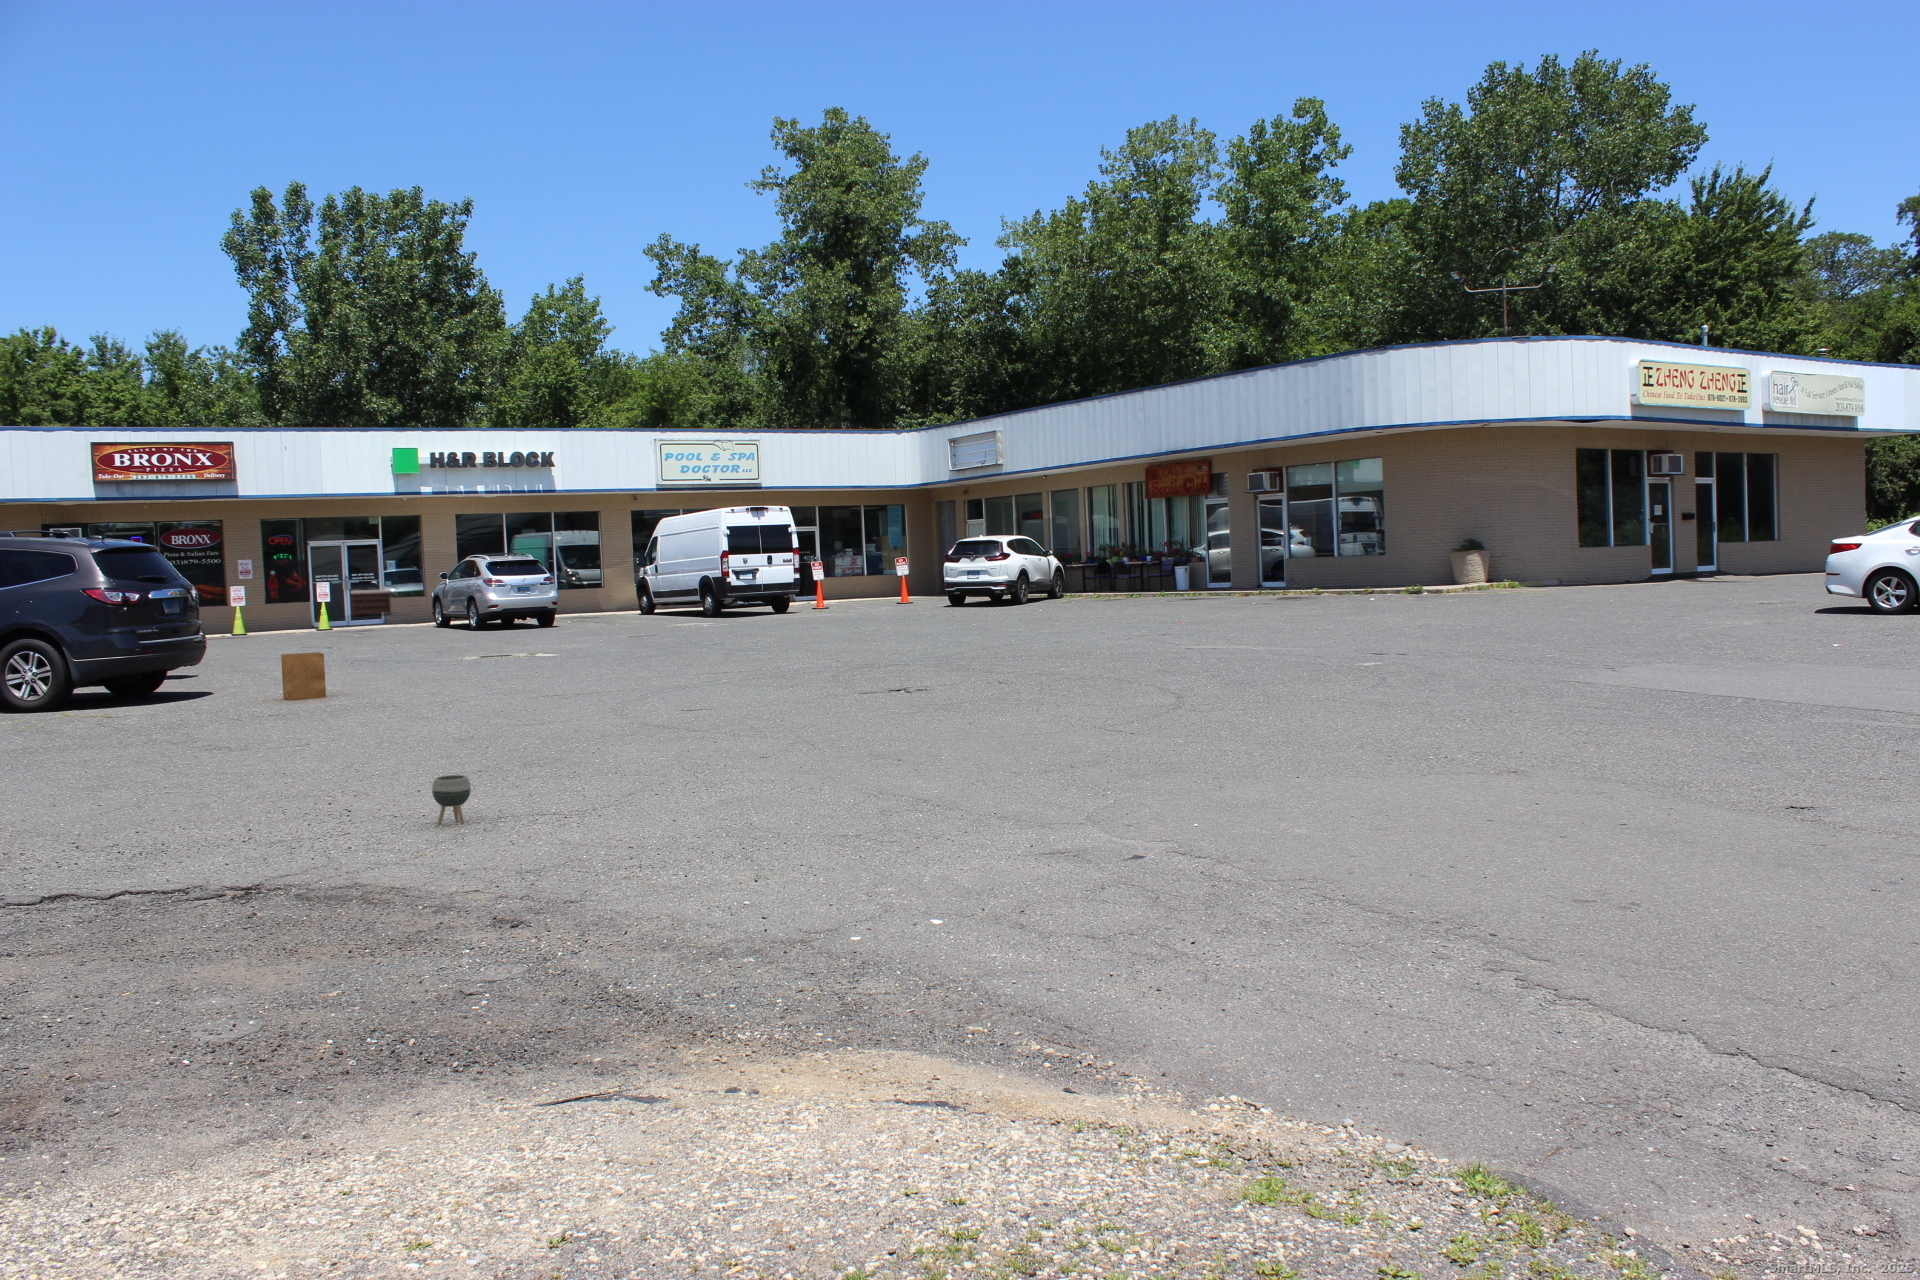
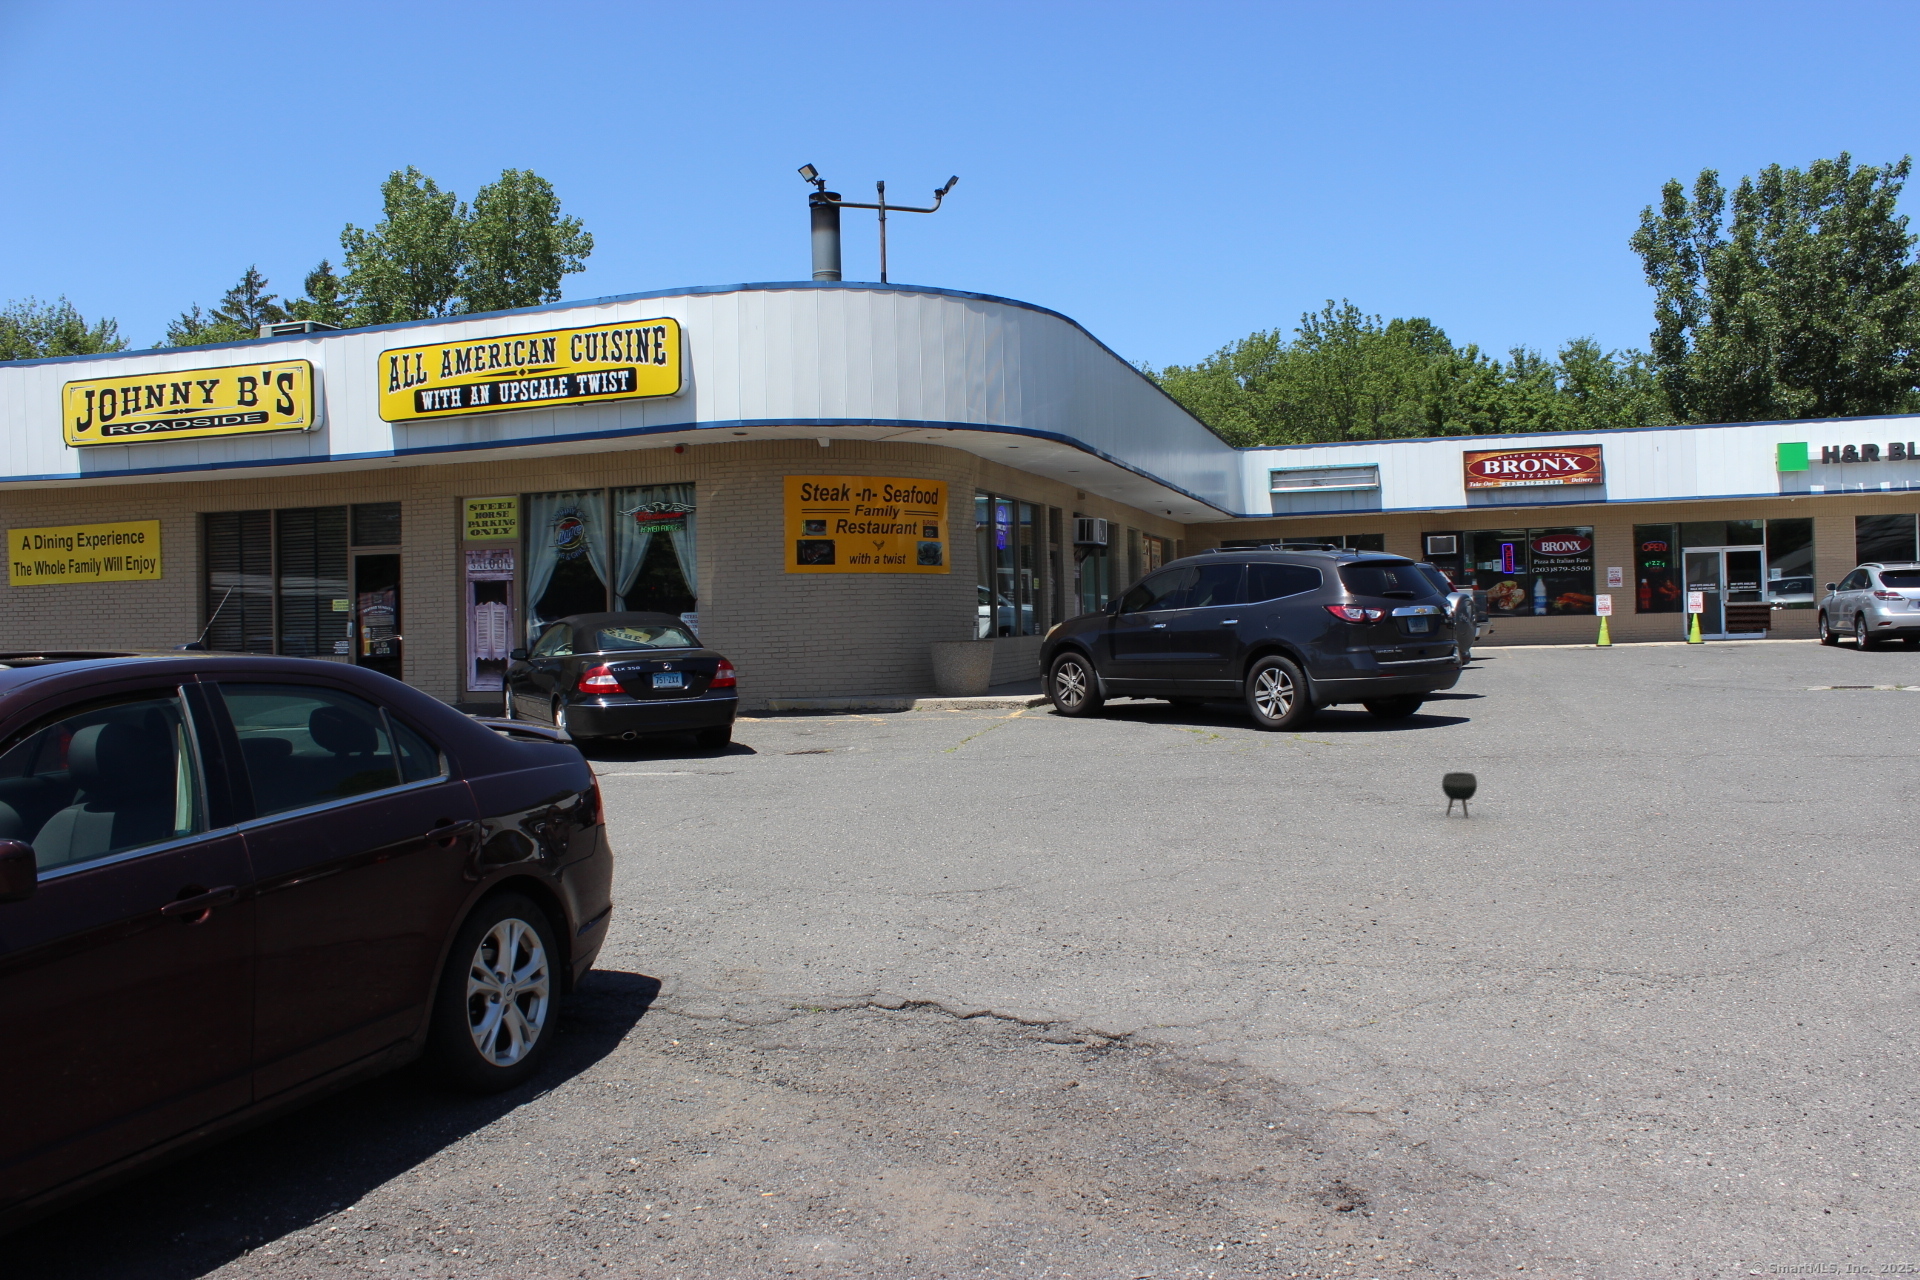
cardboard box: present [281,652,326,700] -> none [1592,663,1635,710]
planter: present [432,775,471,825] -> present [1442,772,1477,817]

